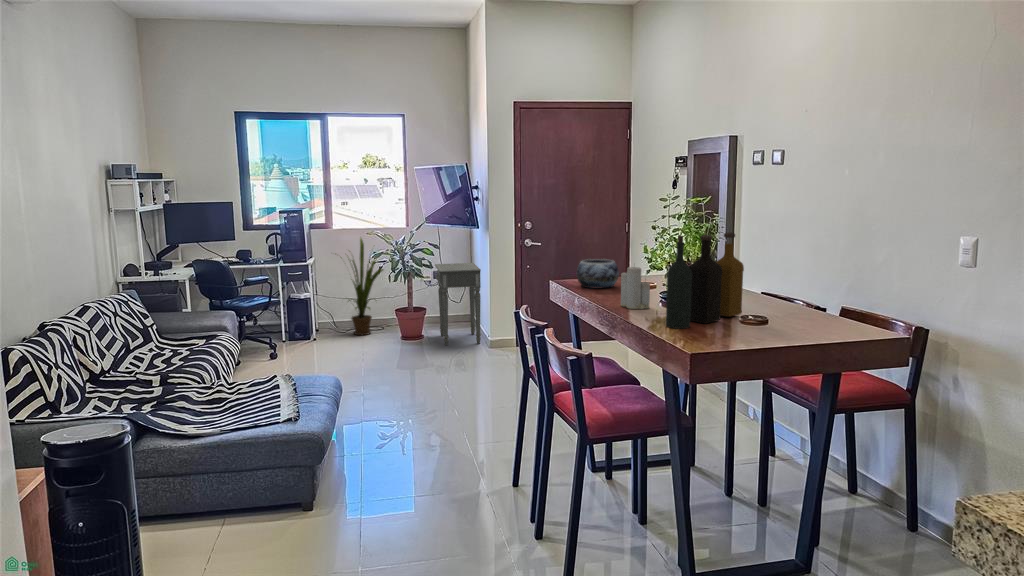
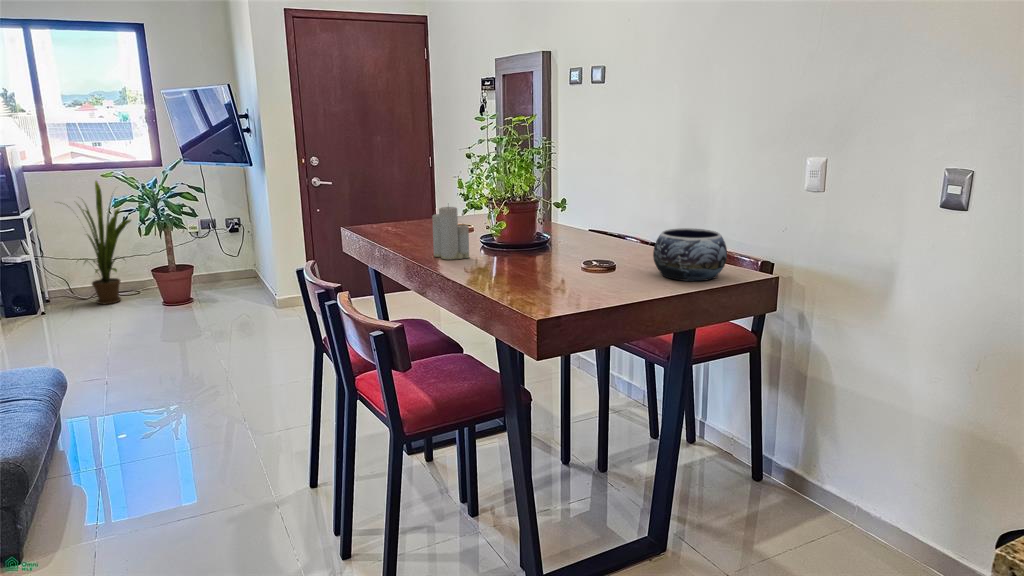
bottle: present [666,232,744,329] -> none [493,159,582,284]
decorative bowl: present [576,259,619,288] -> present [653,228,727,281]
side table: present [435,263,481,345] -> none [199,208,264,309]

